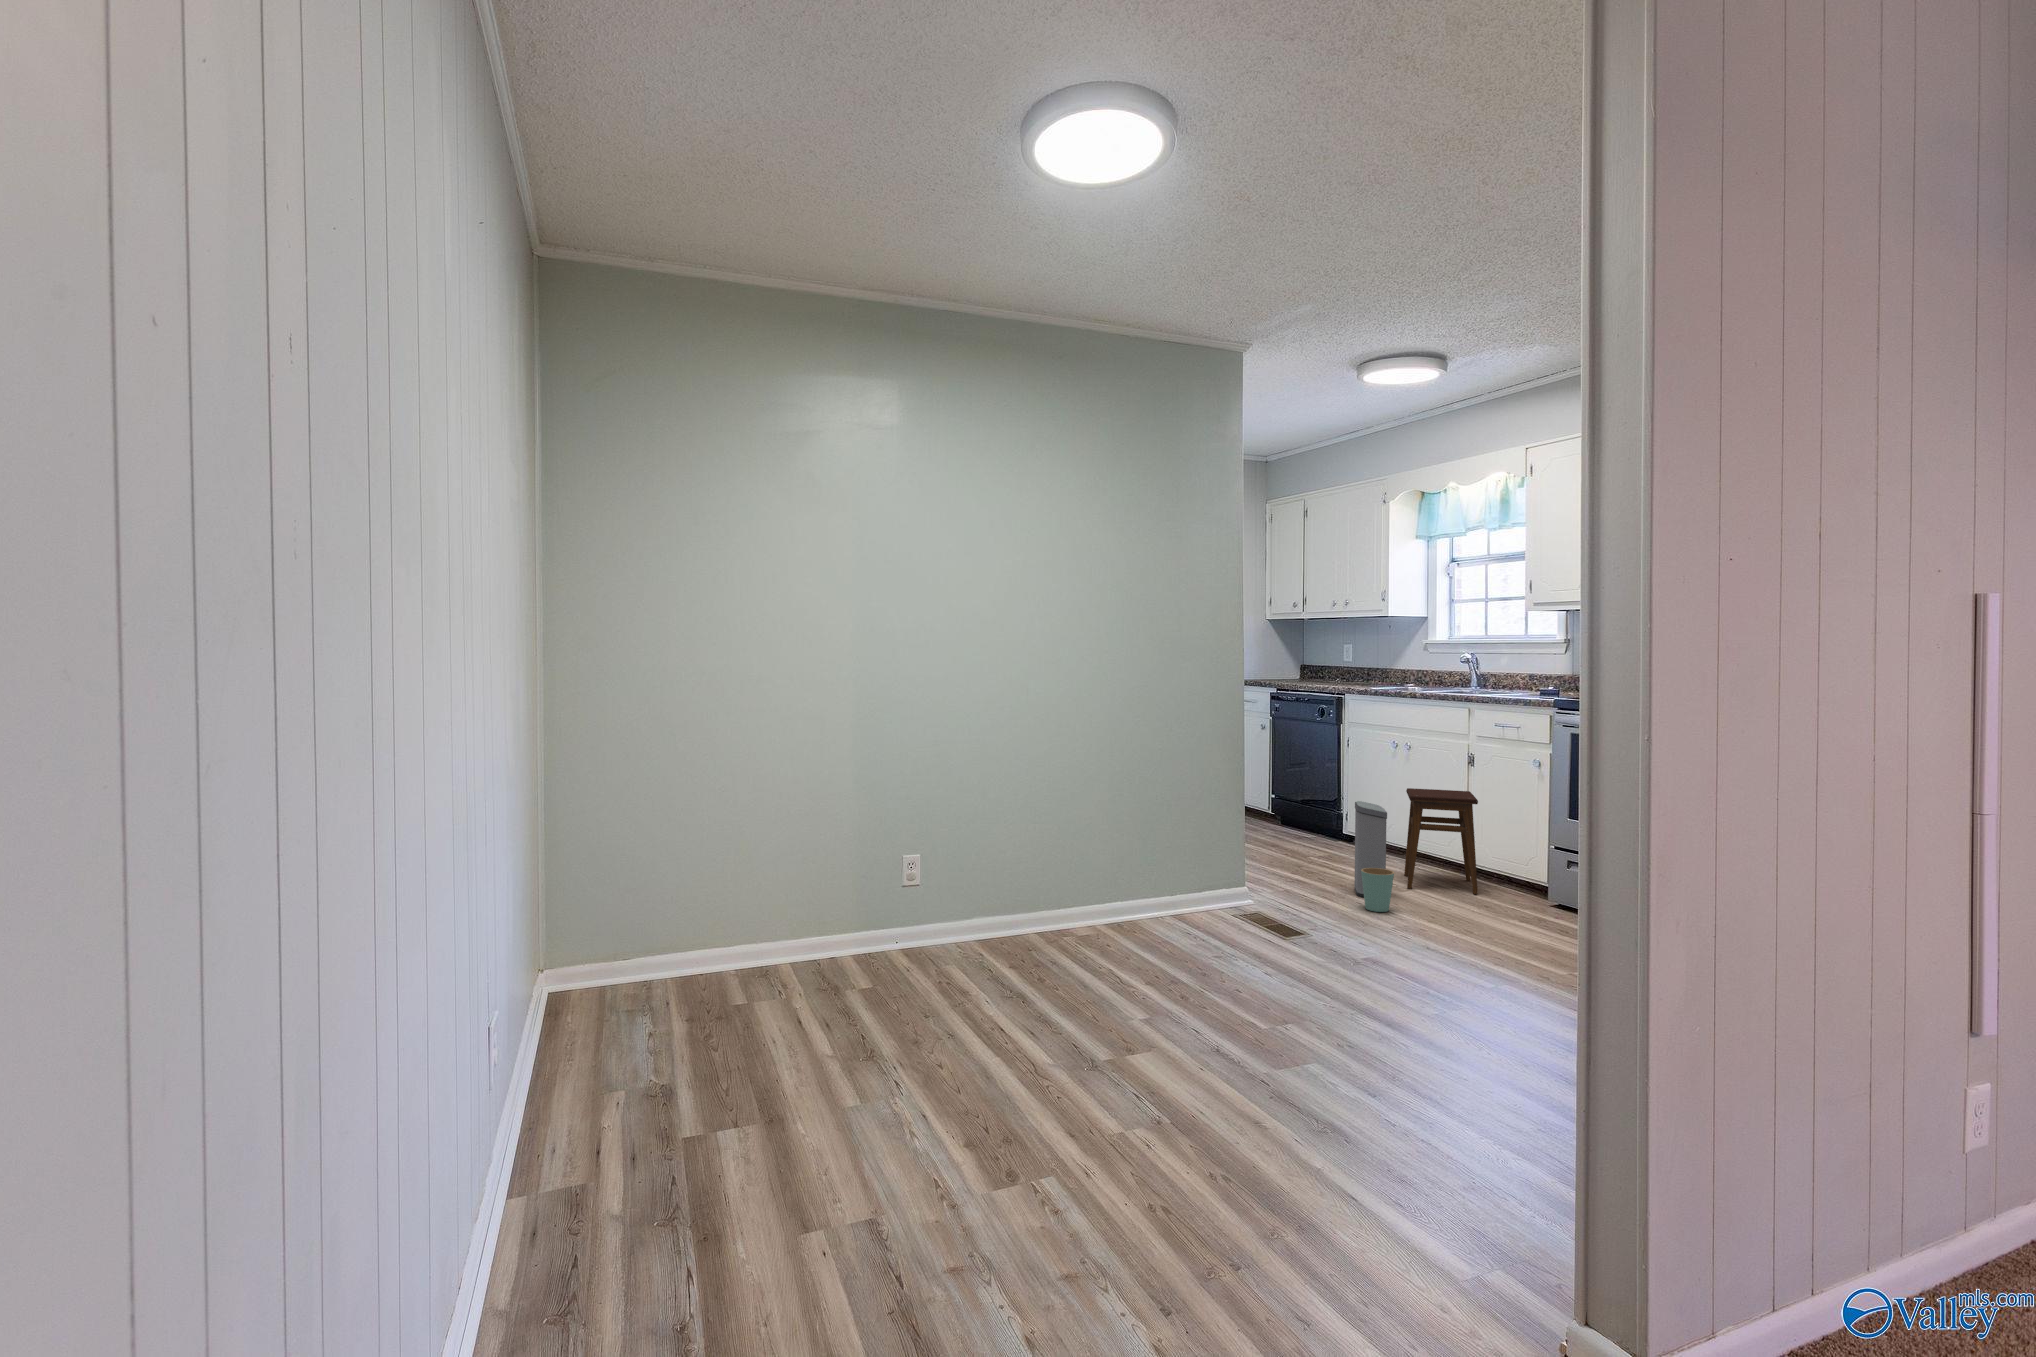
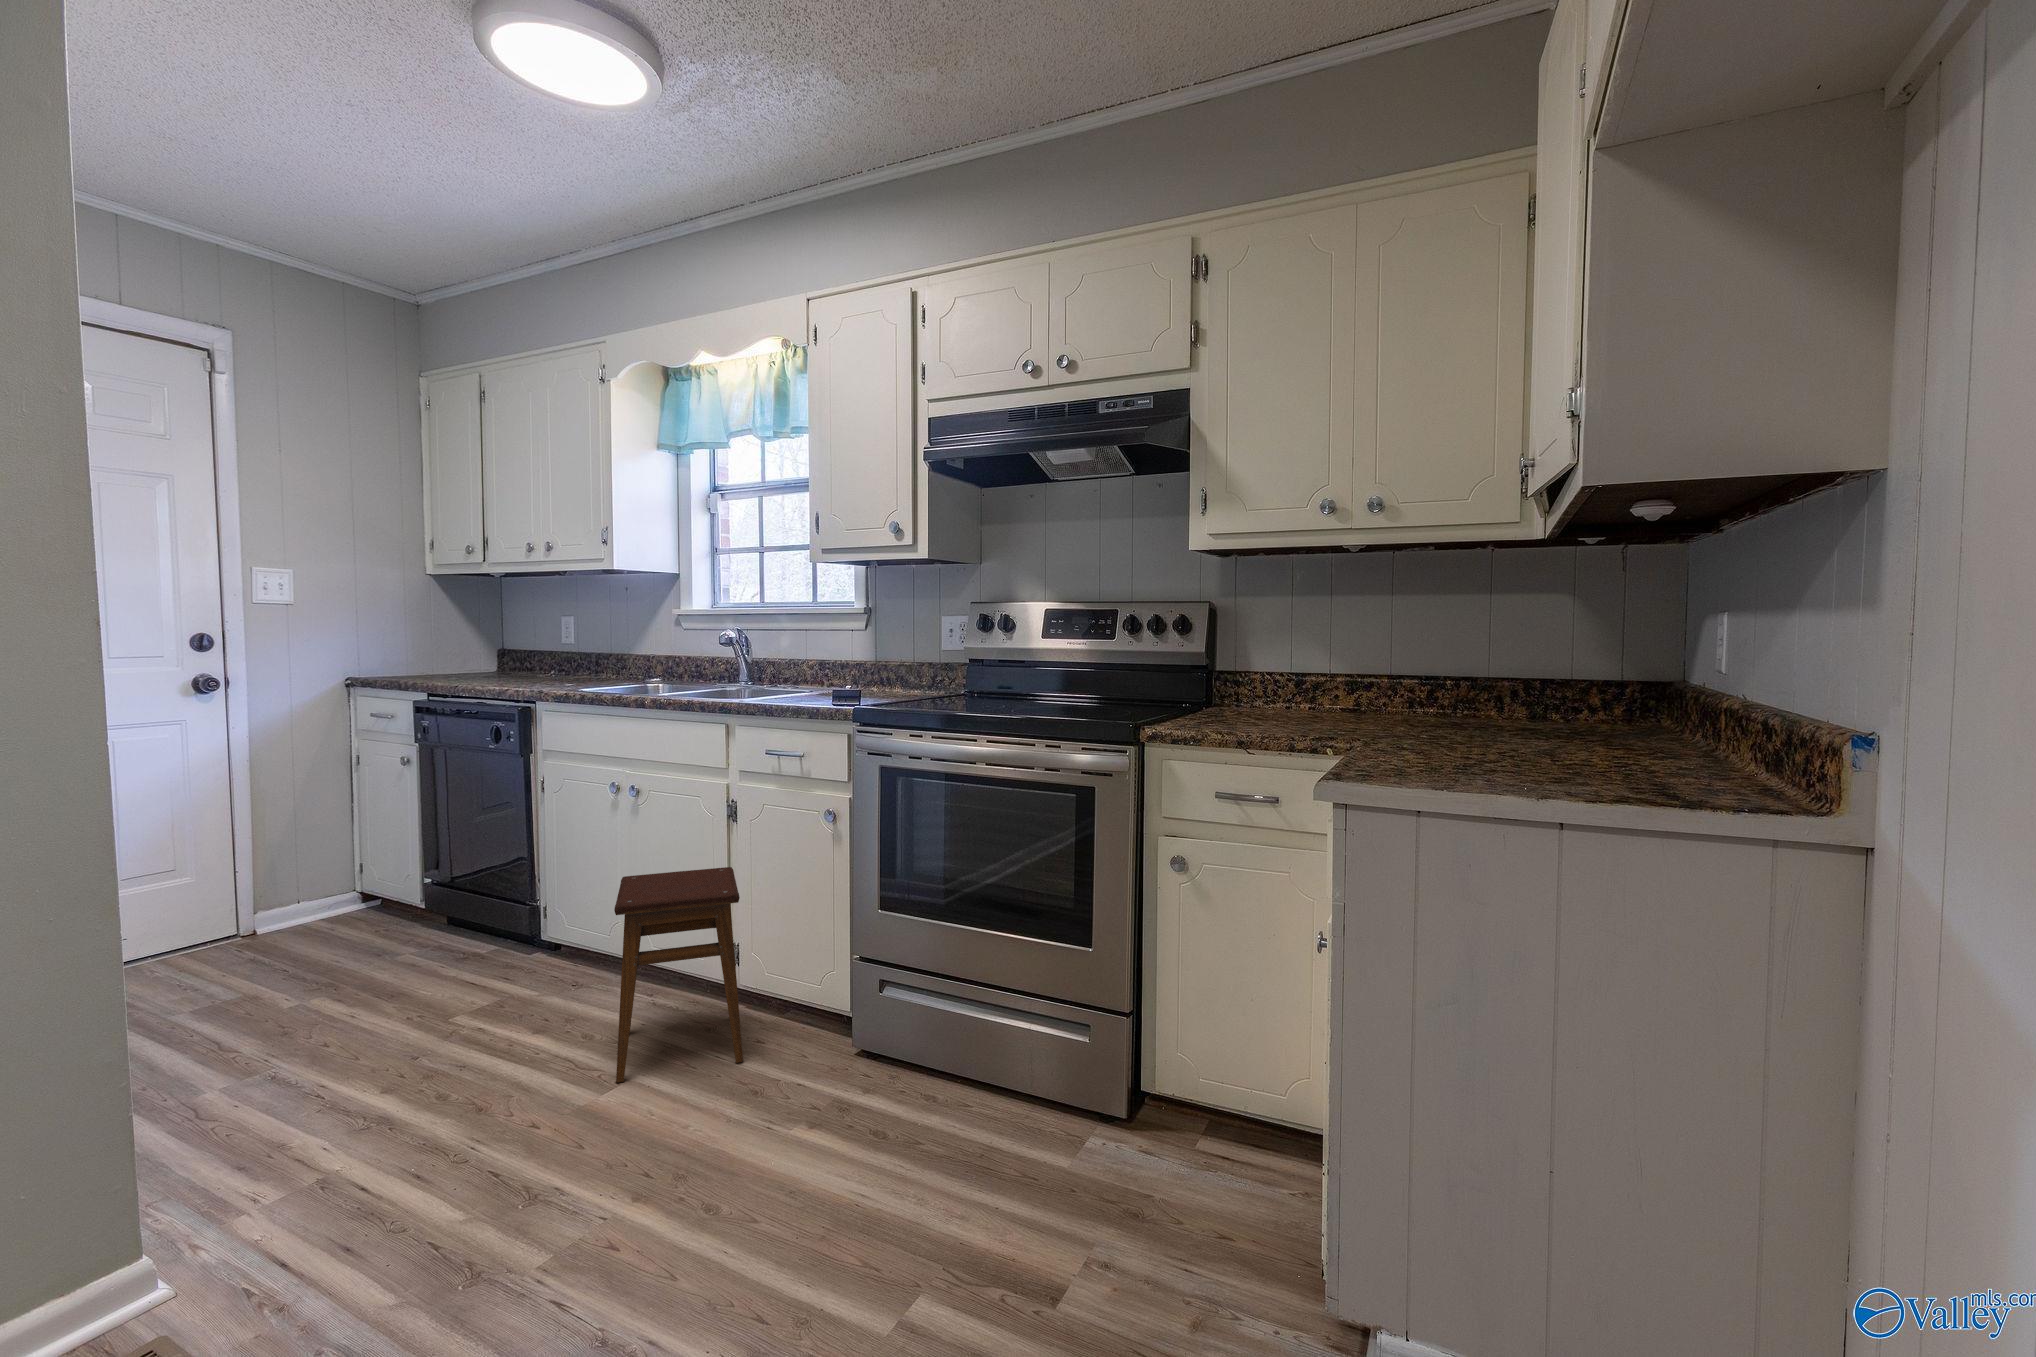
trash can: present [1354,801,1394,912] -> none [475,940,558,1222]

